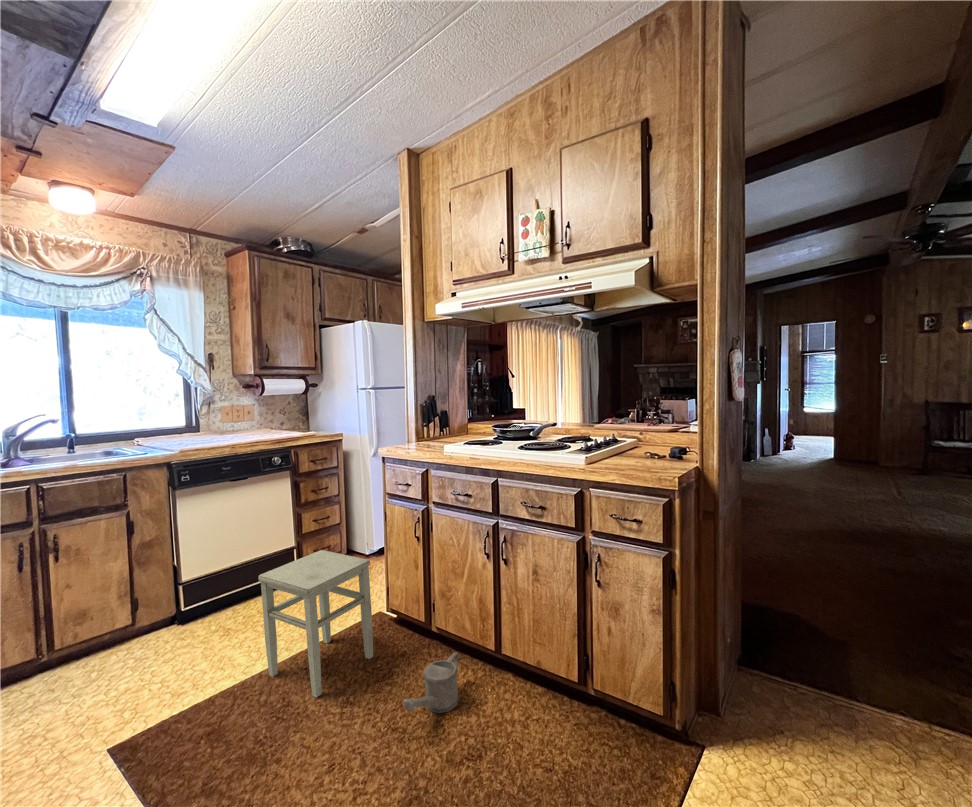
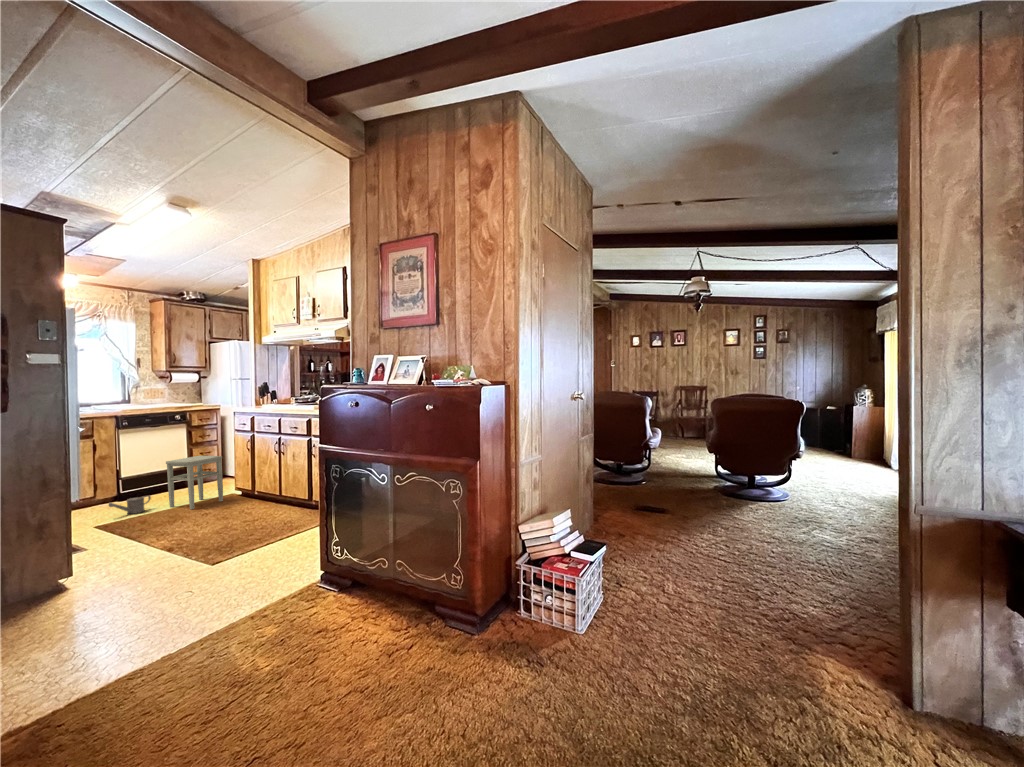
watering can: present [403,652,459,713] -> present [109,495,151,514]

